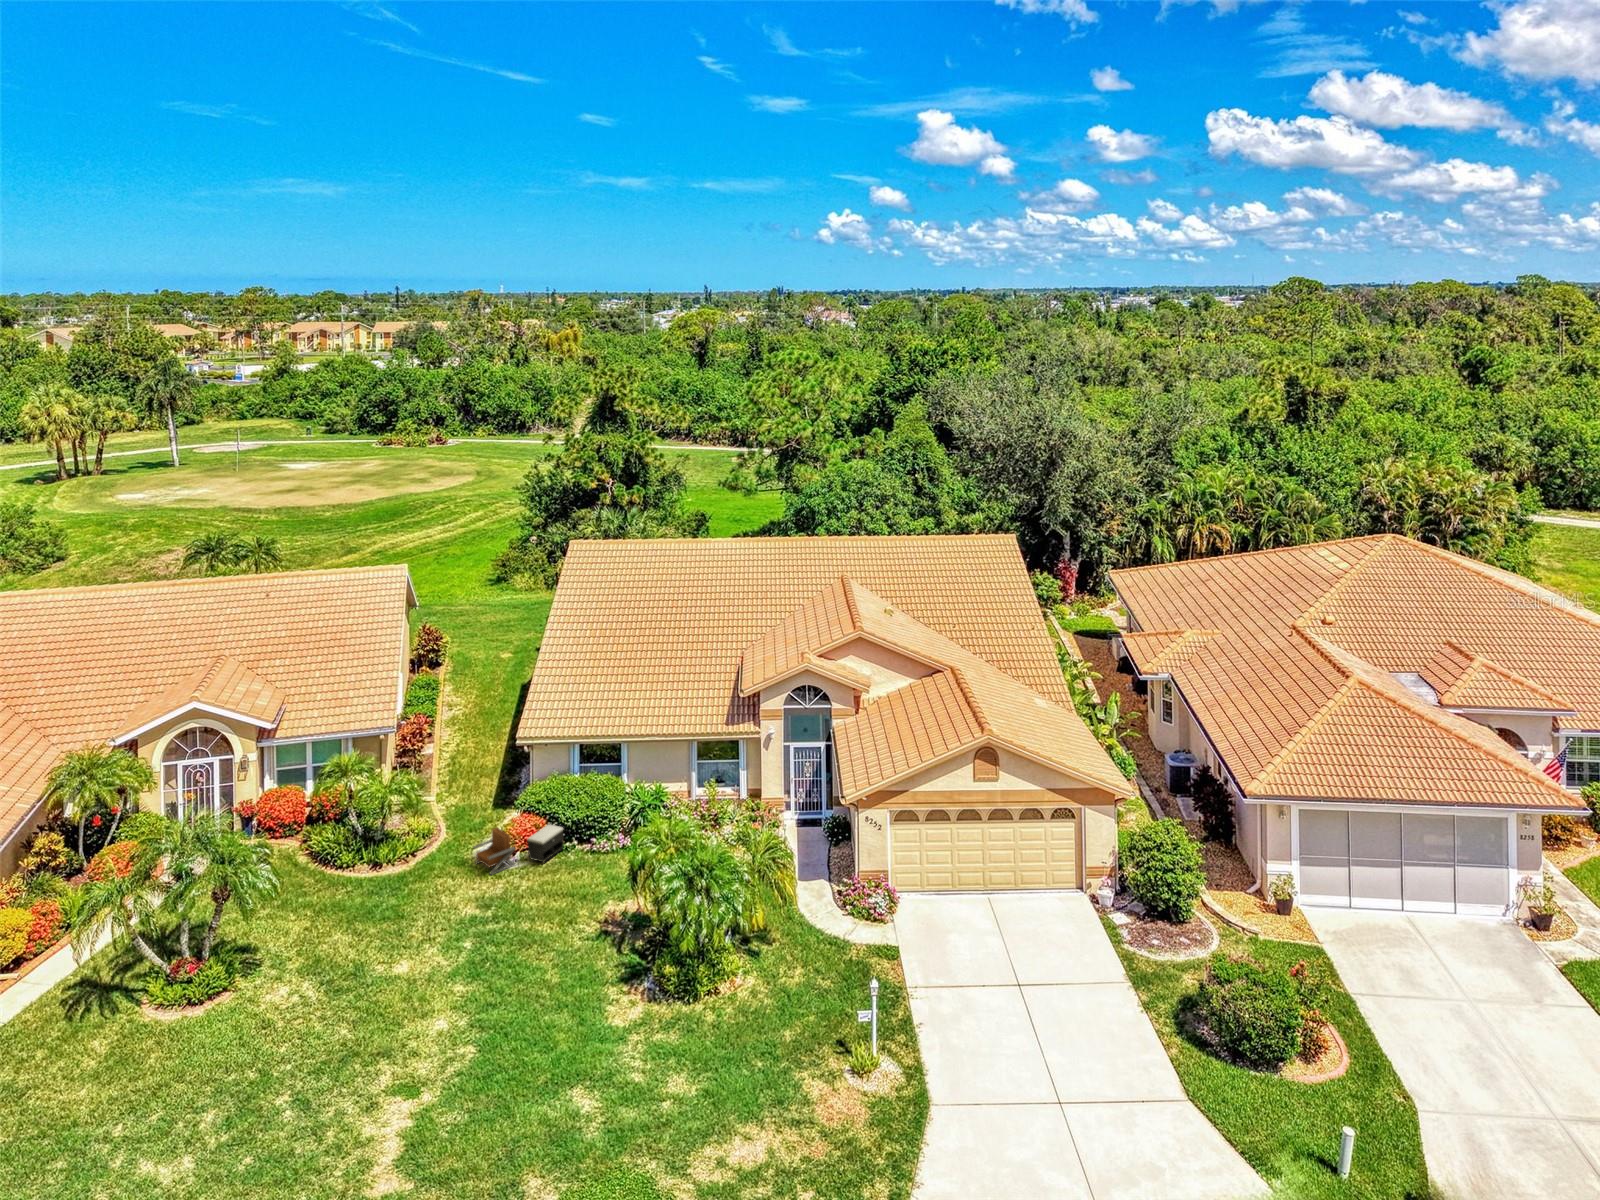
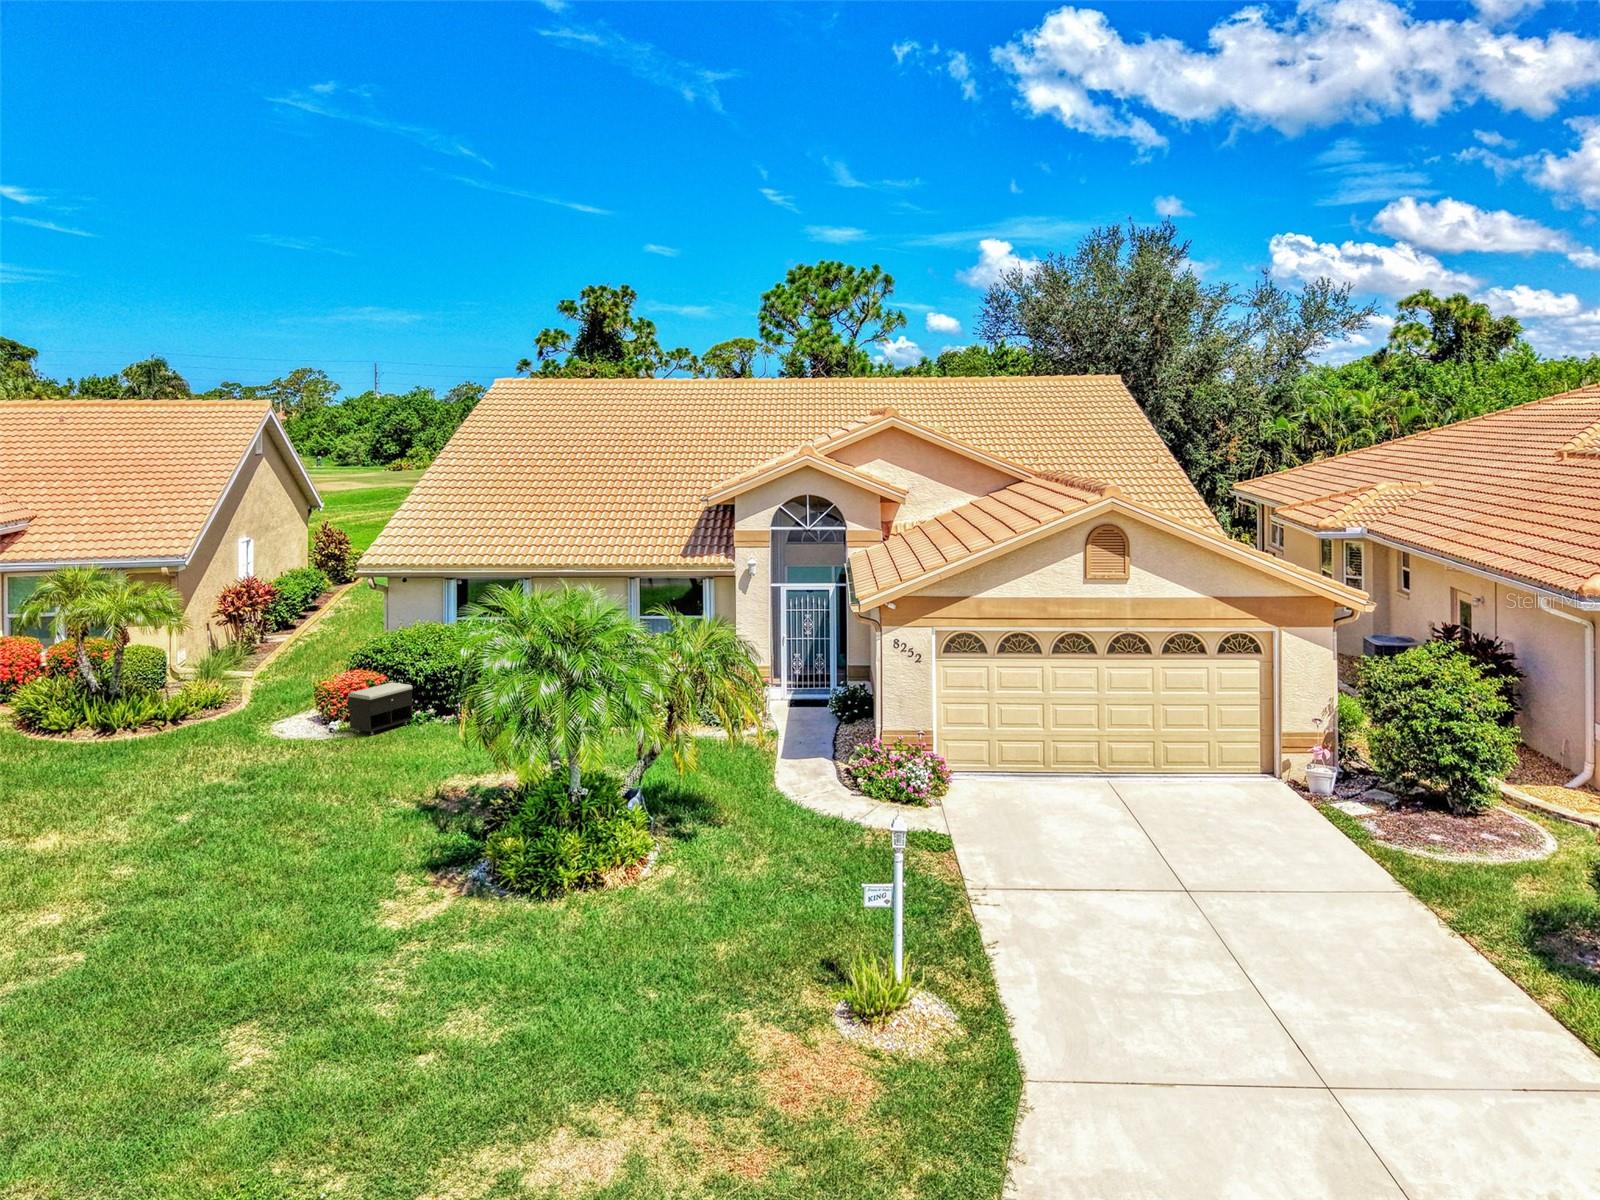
lounge chair: present [473,828,515,875] -> none [261,679,328,744]

